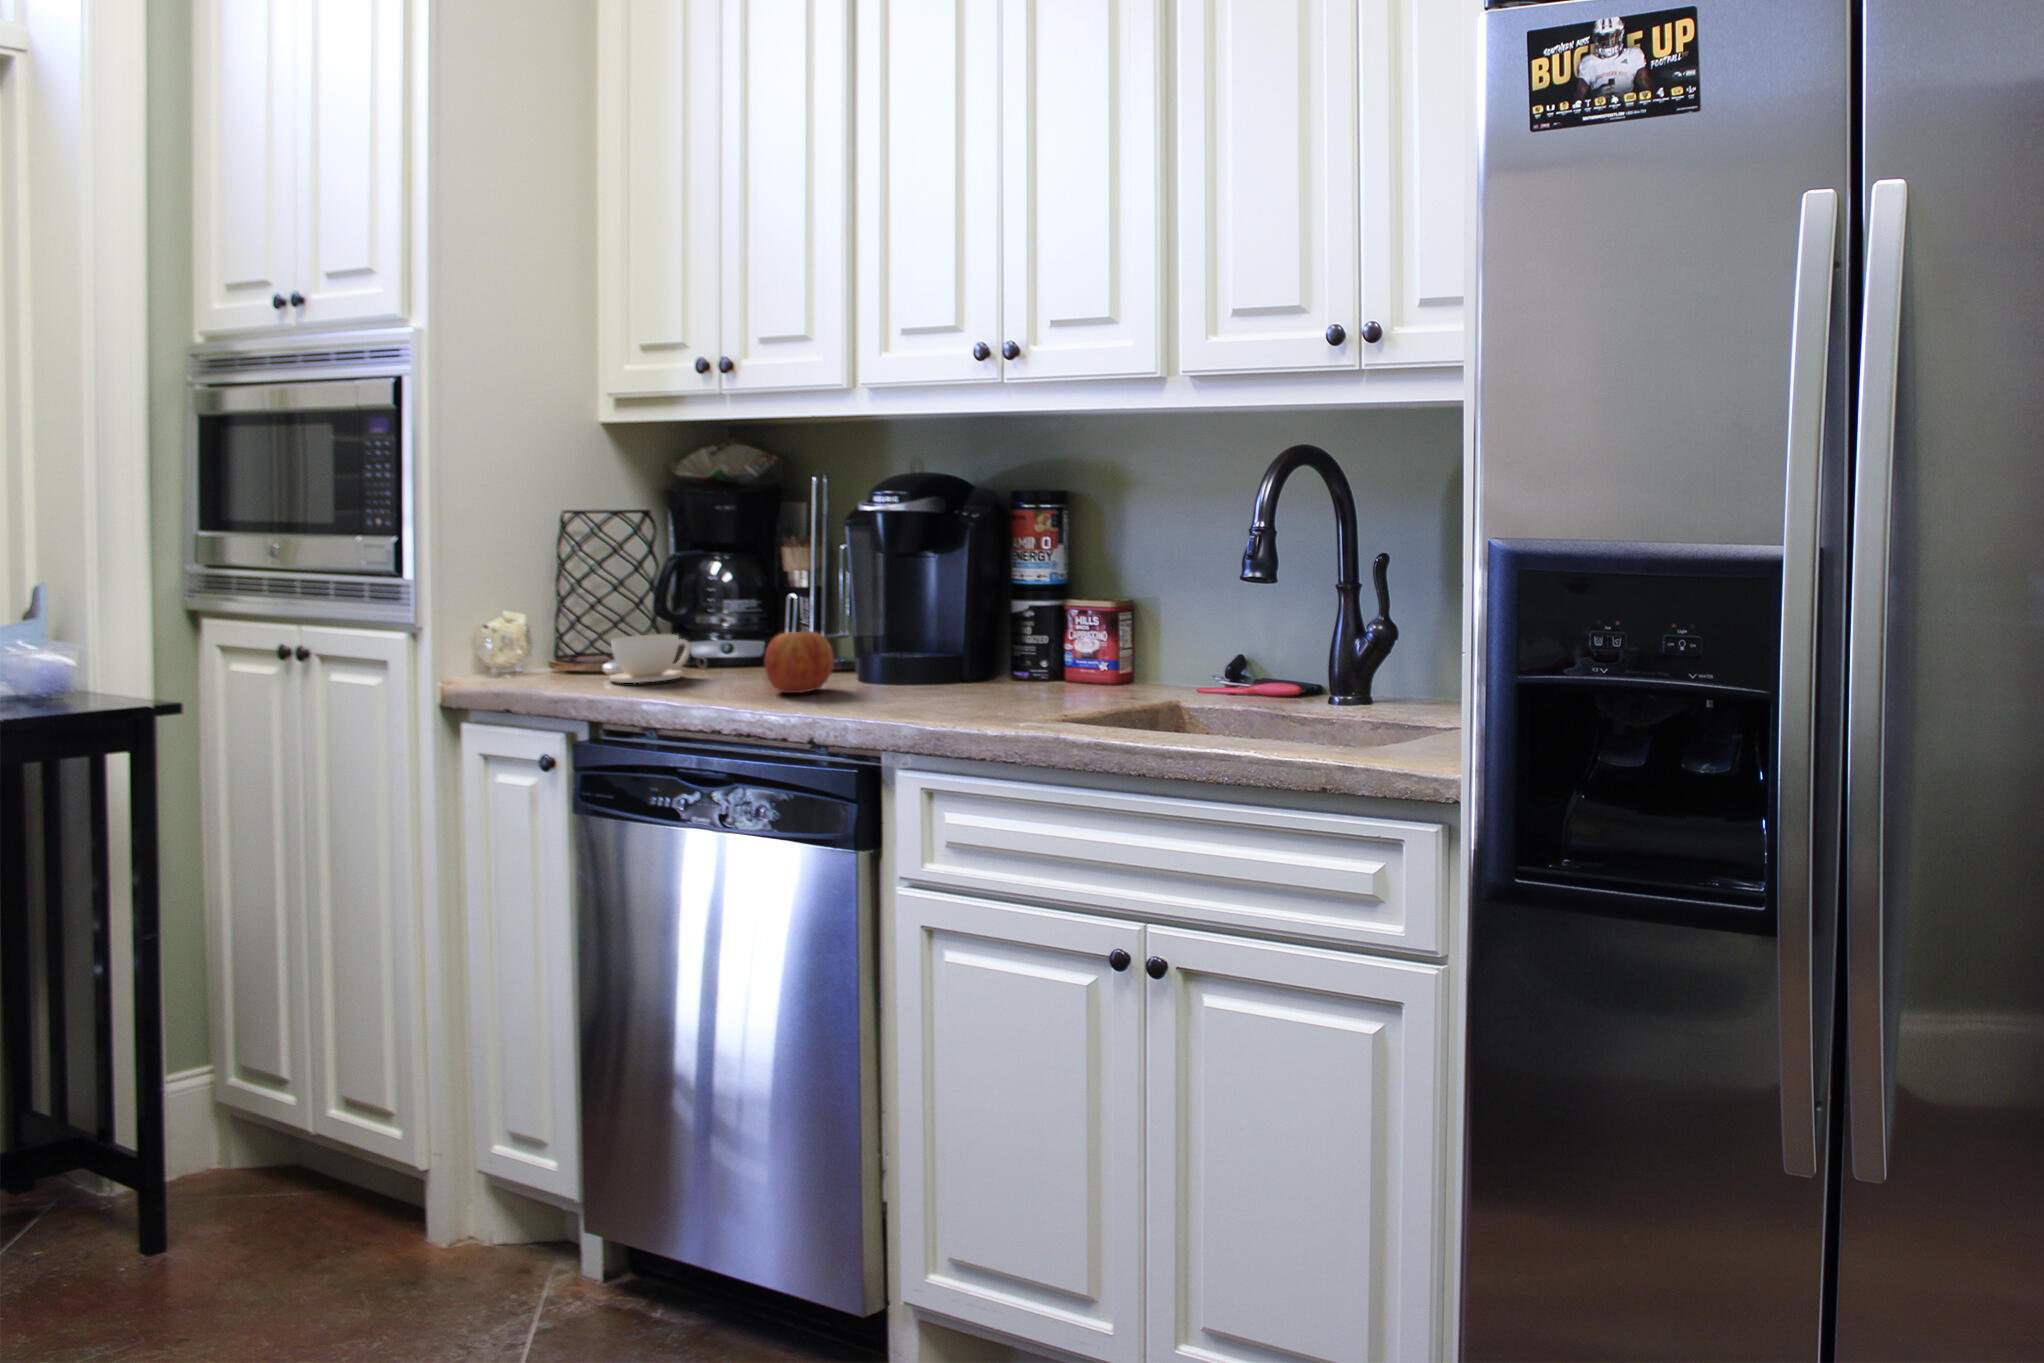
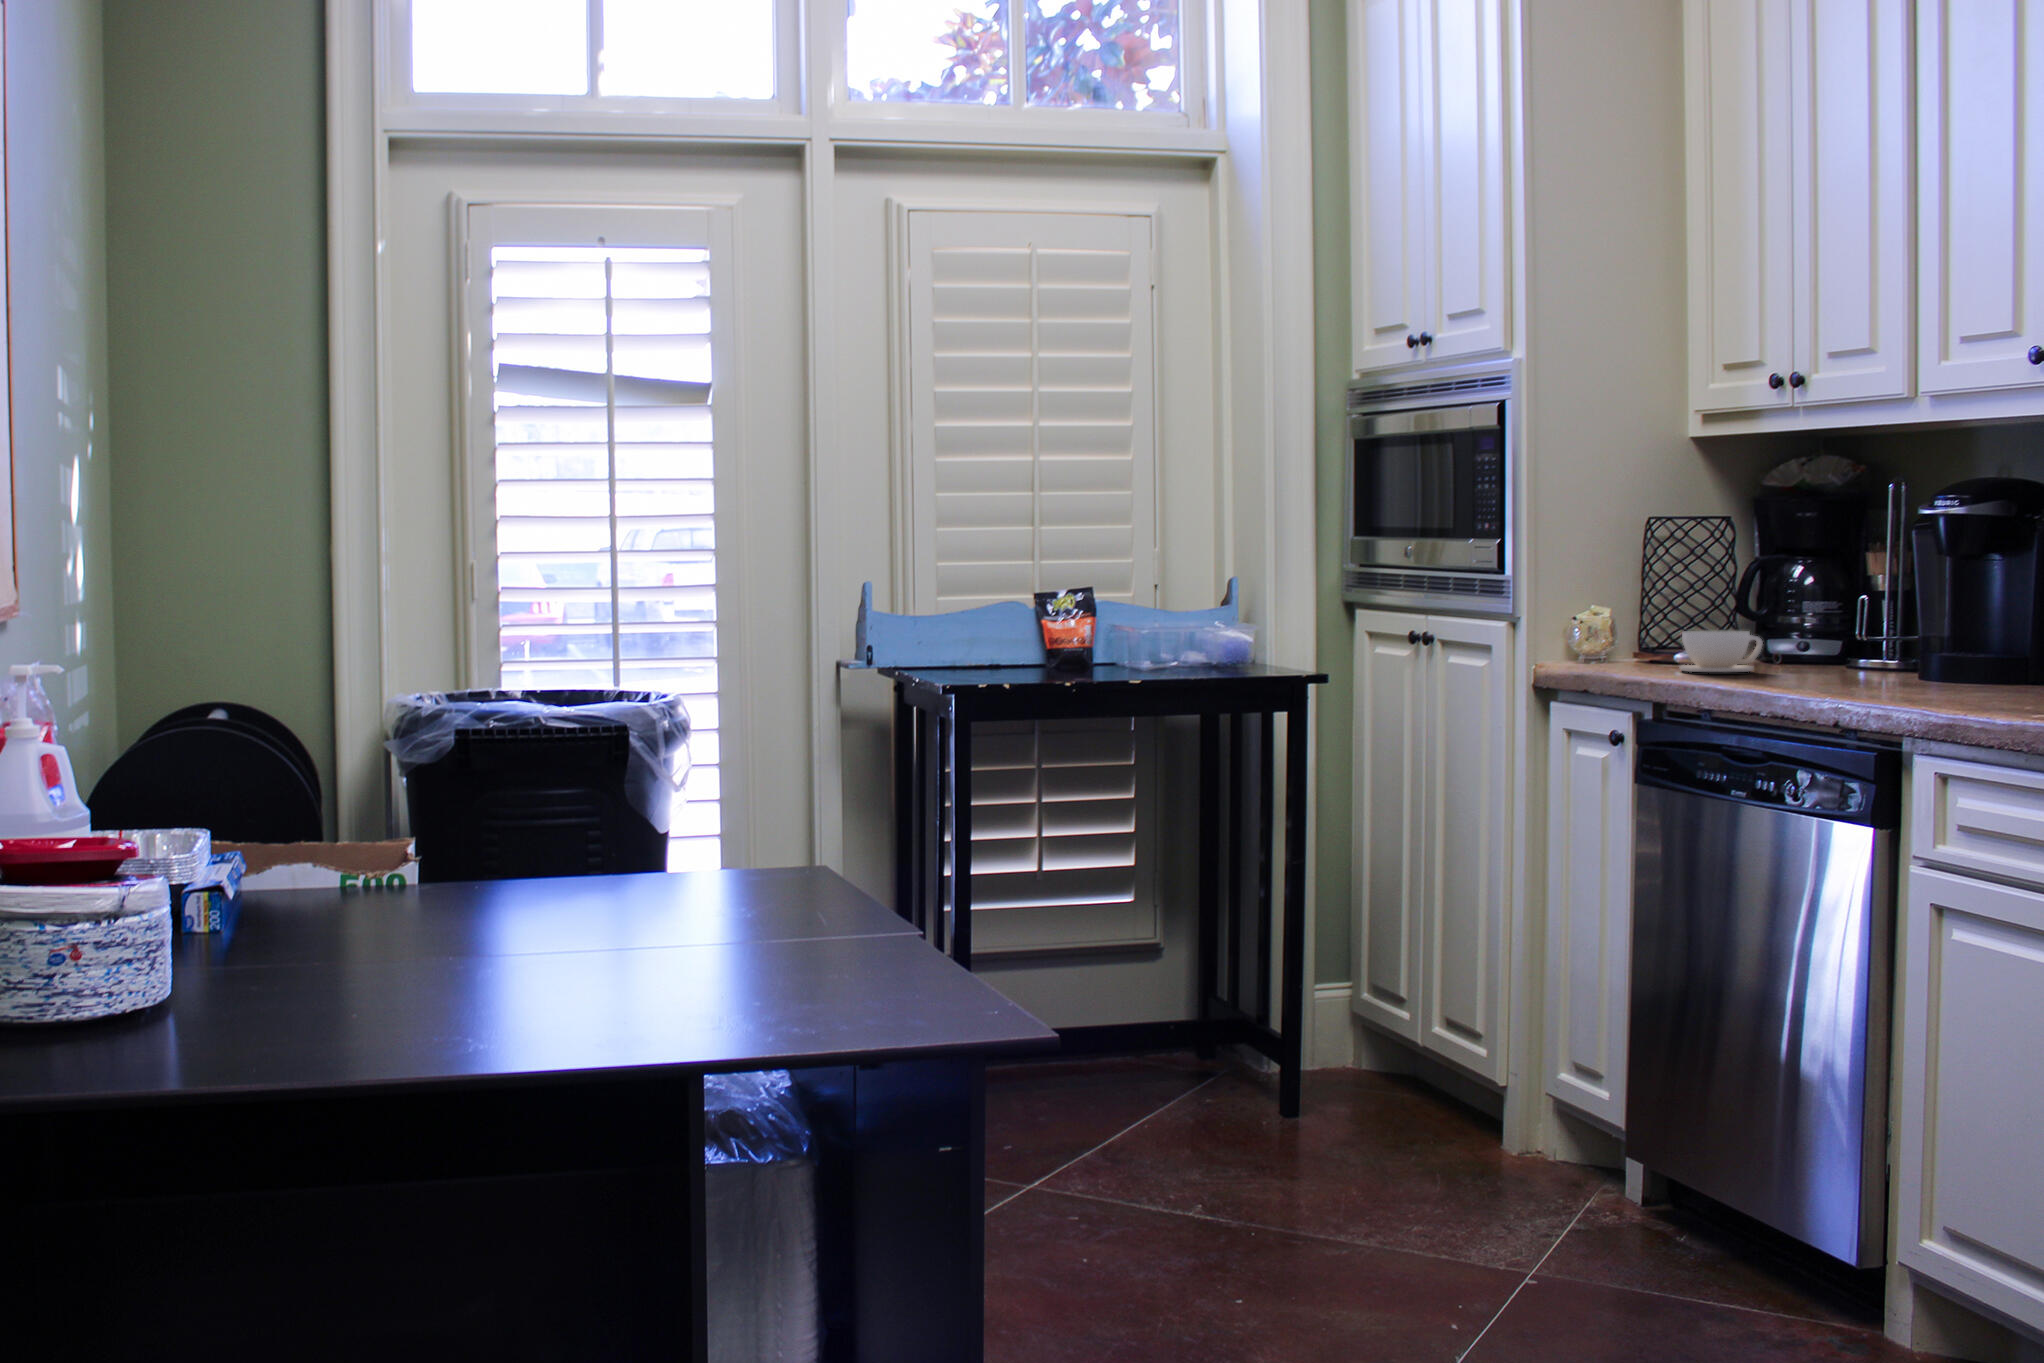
apple: present [765,625,834,693] -> none [1831,619,1910,688]

